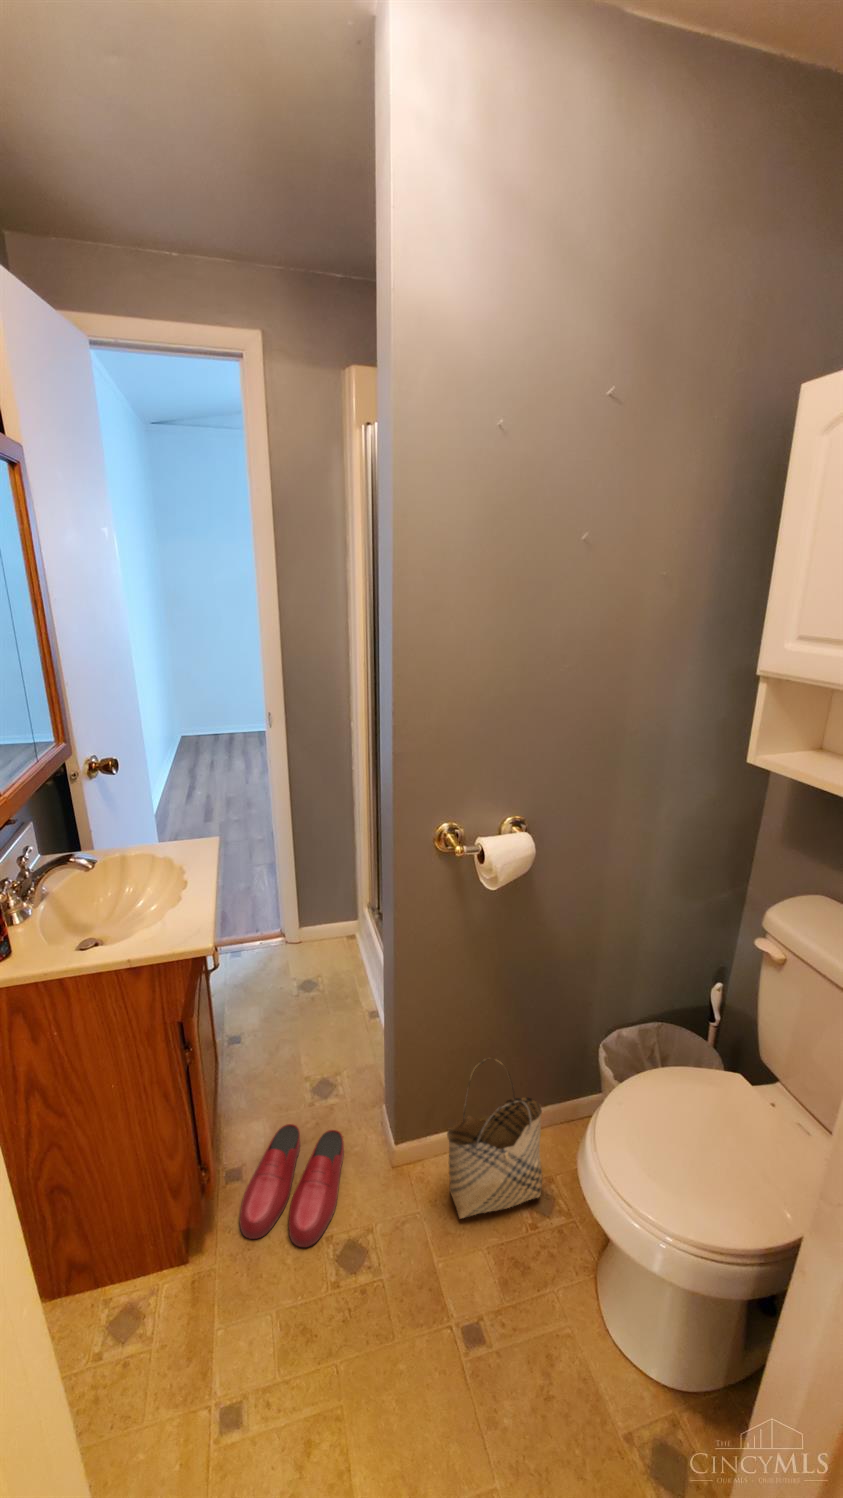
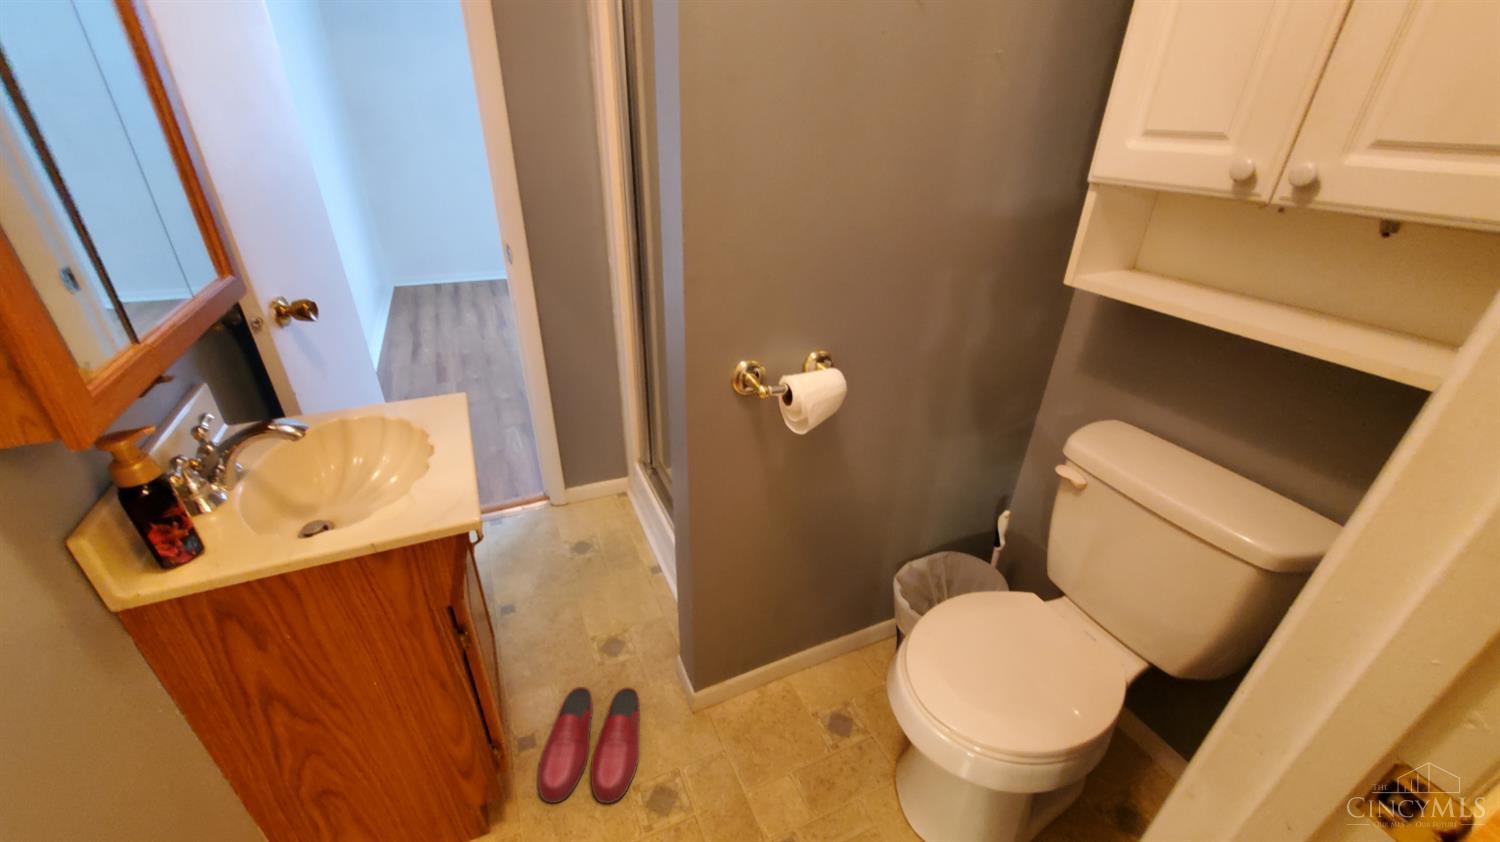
woven basket: present [447,1058,542,1218] -> none [751,604,843,755]

